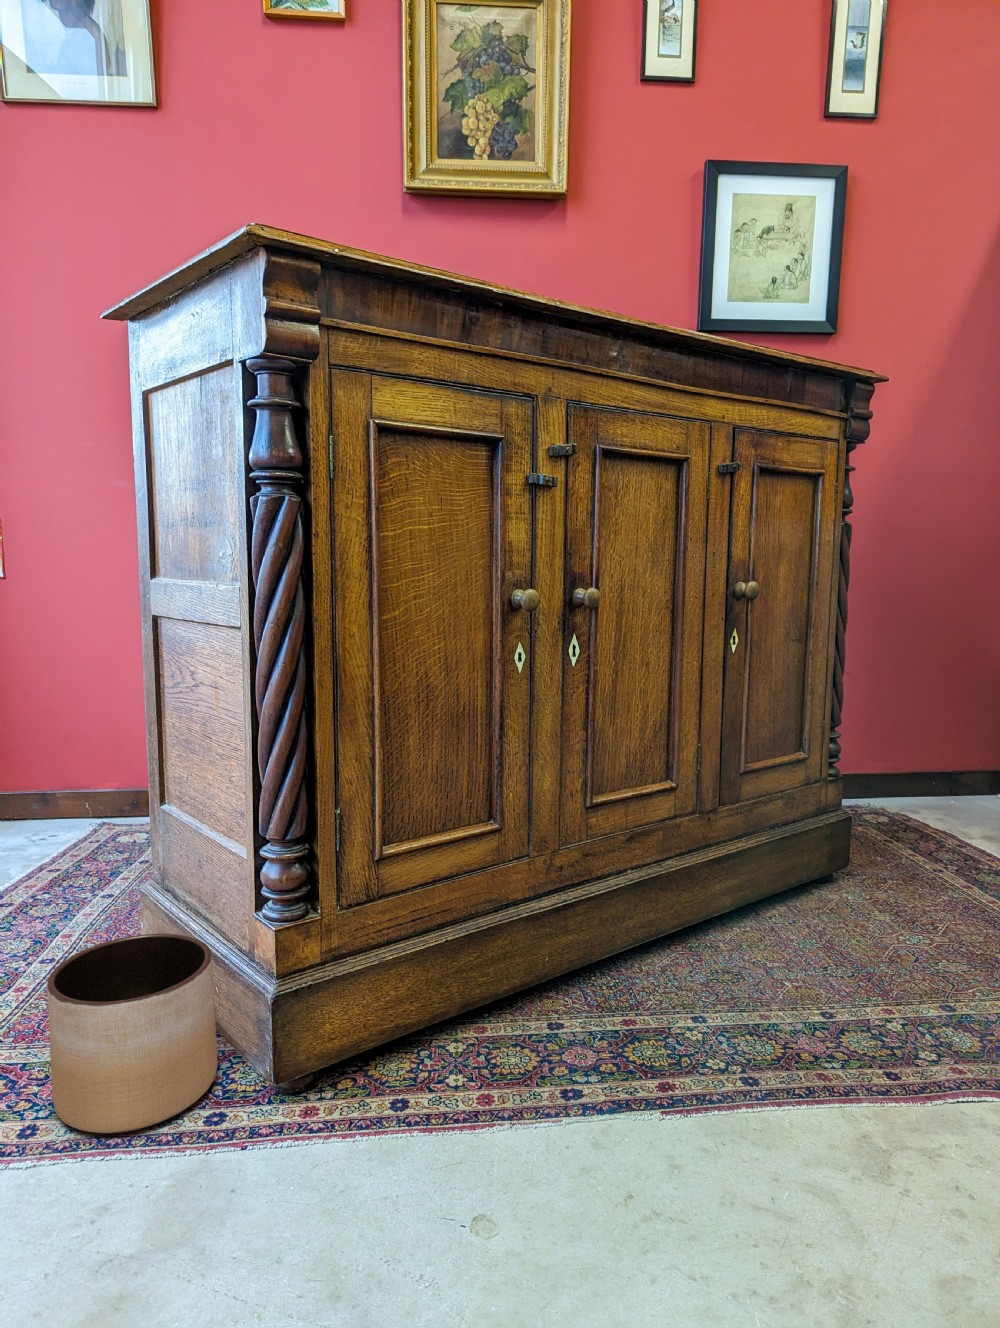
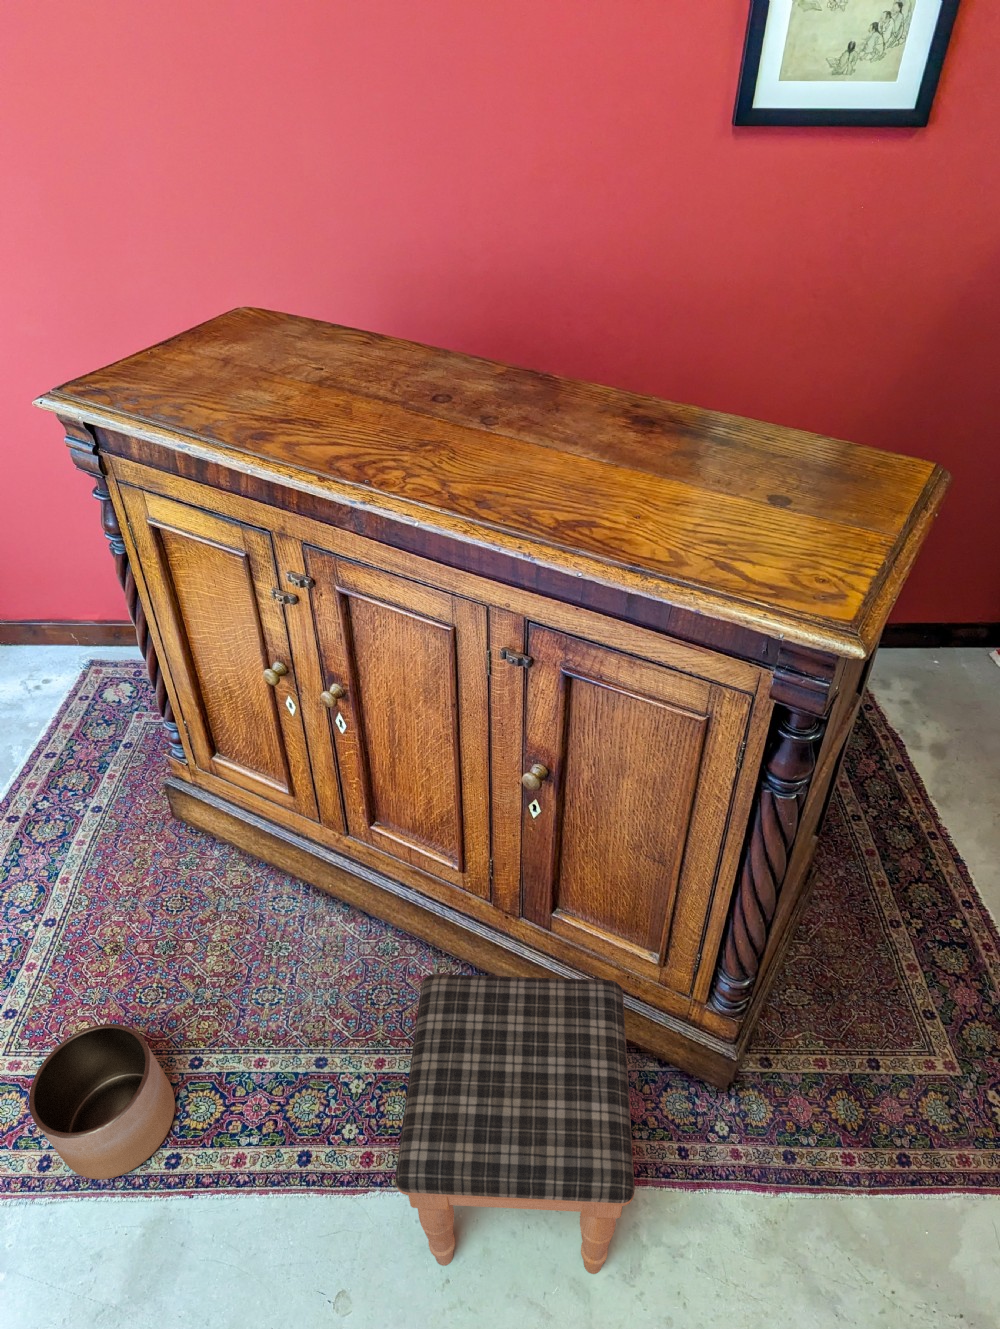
footstool: none [563,785,890,1185] -> present [395,974,635,1274]

